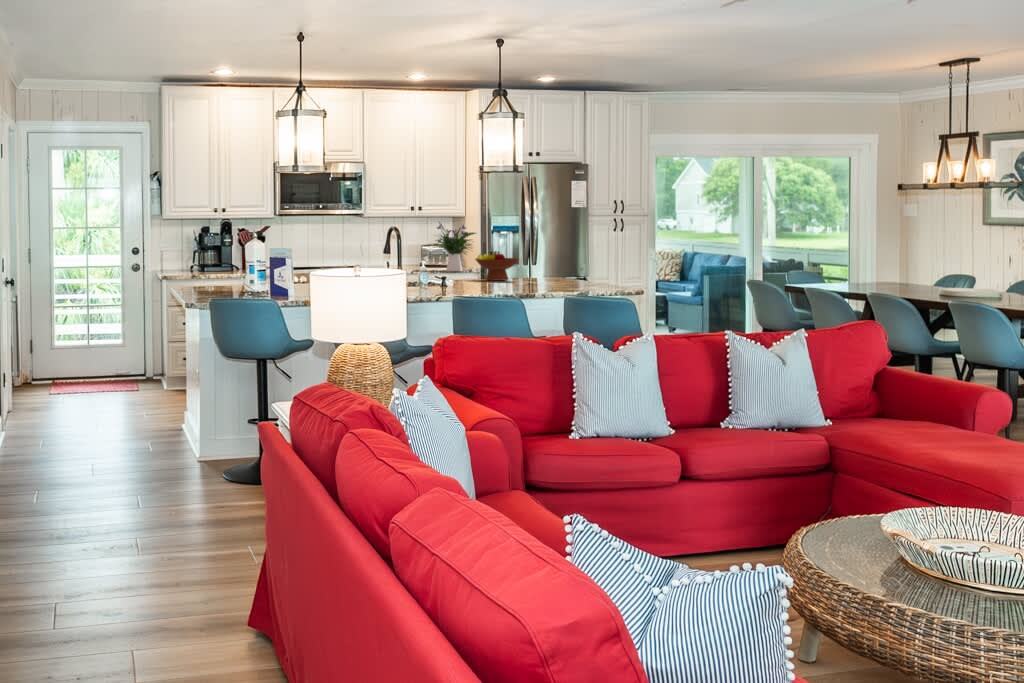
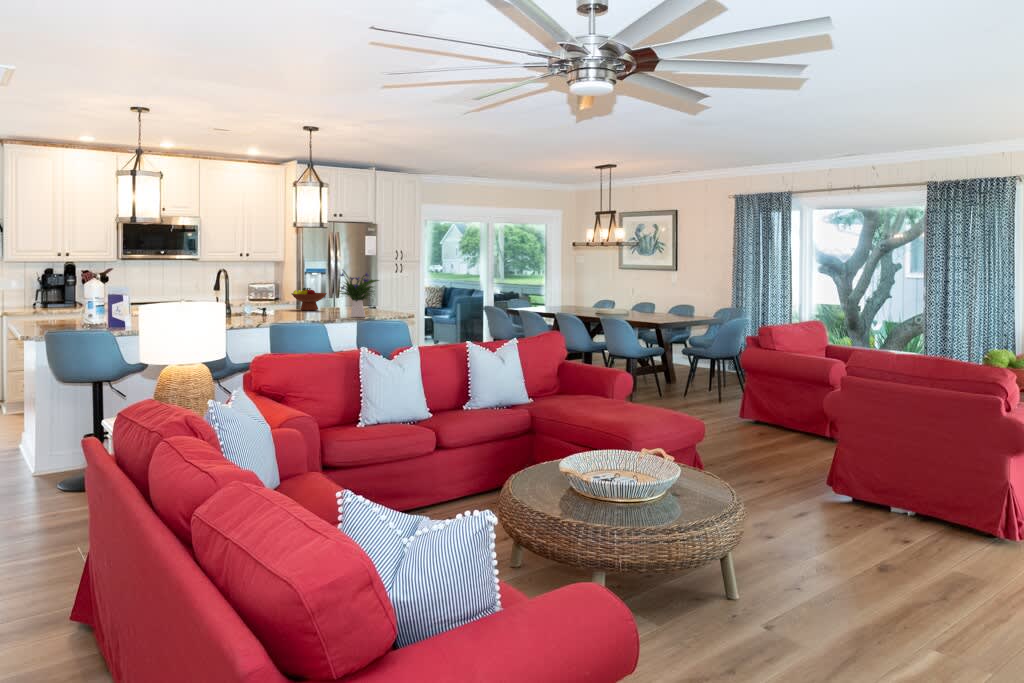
flower arrangement: present [435,224,476,271] -> present [338,270,379,317]

